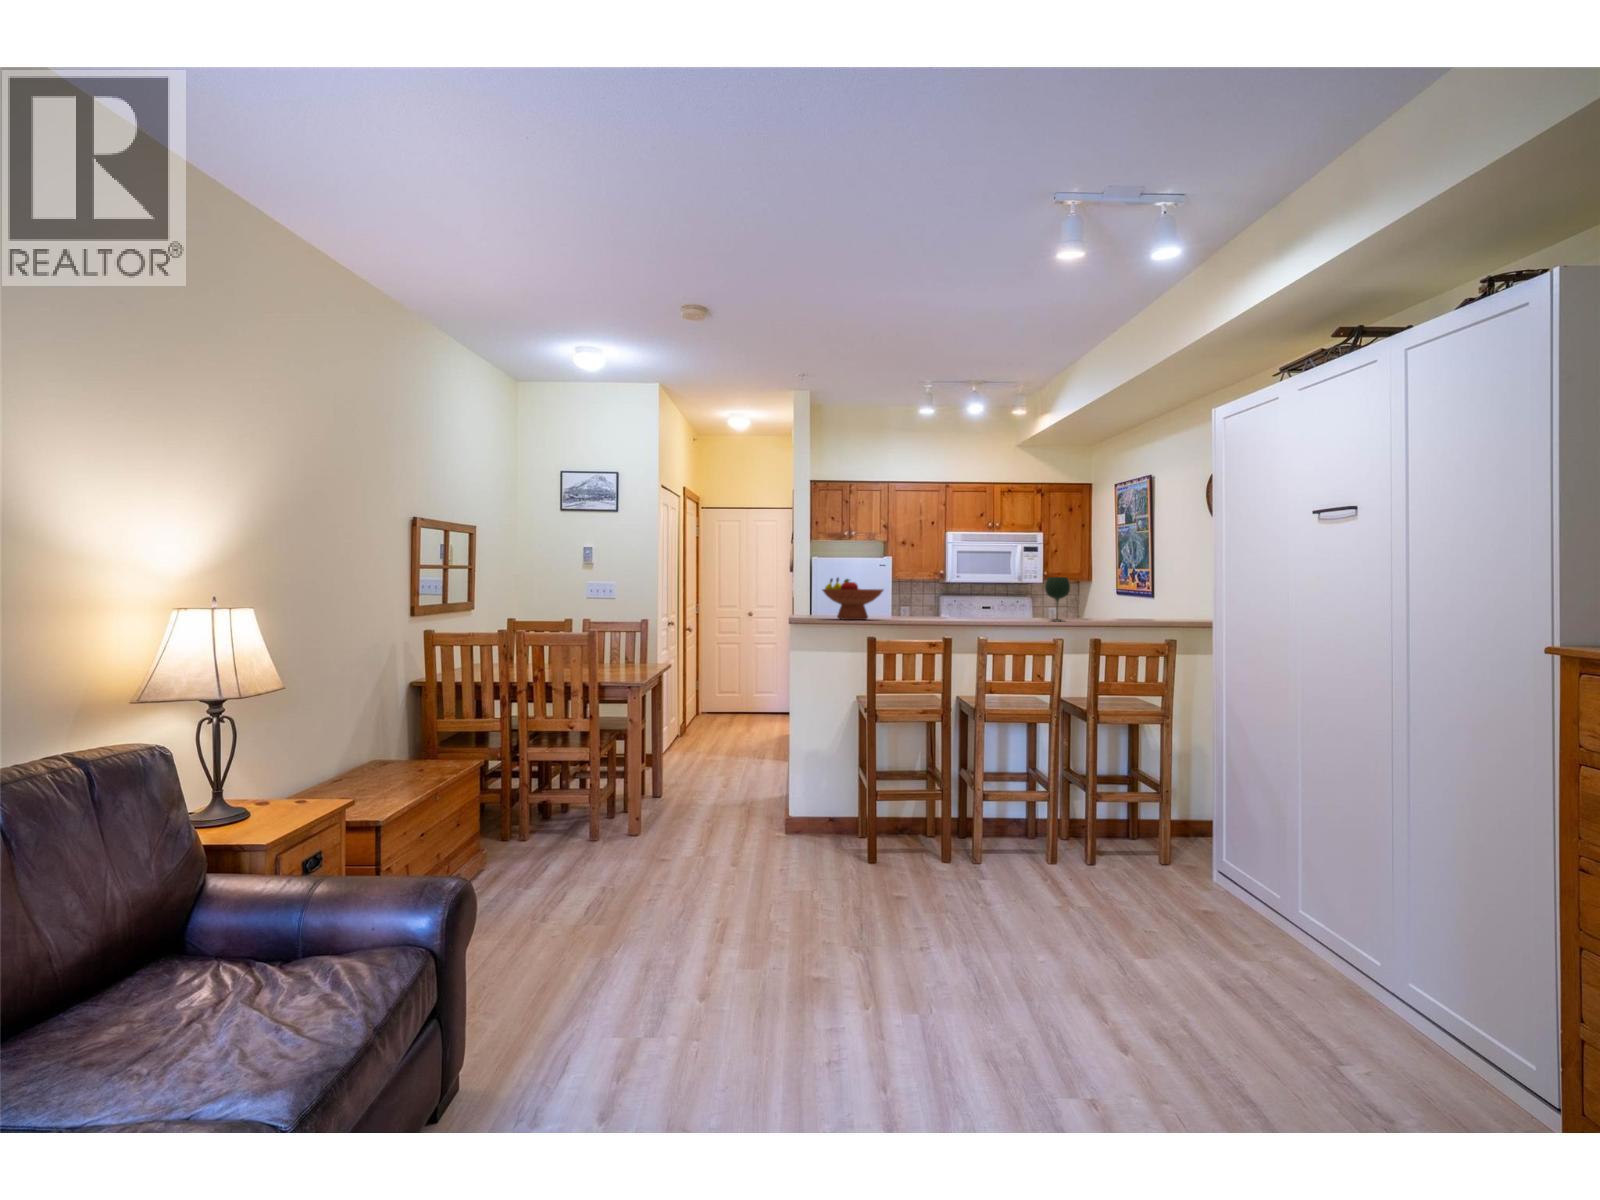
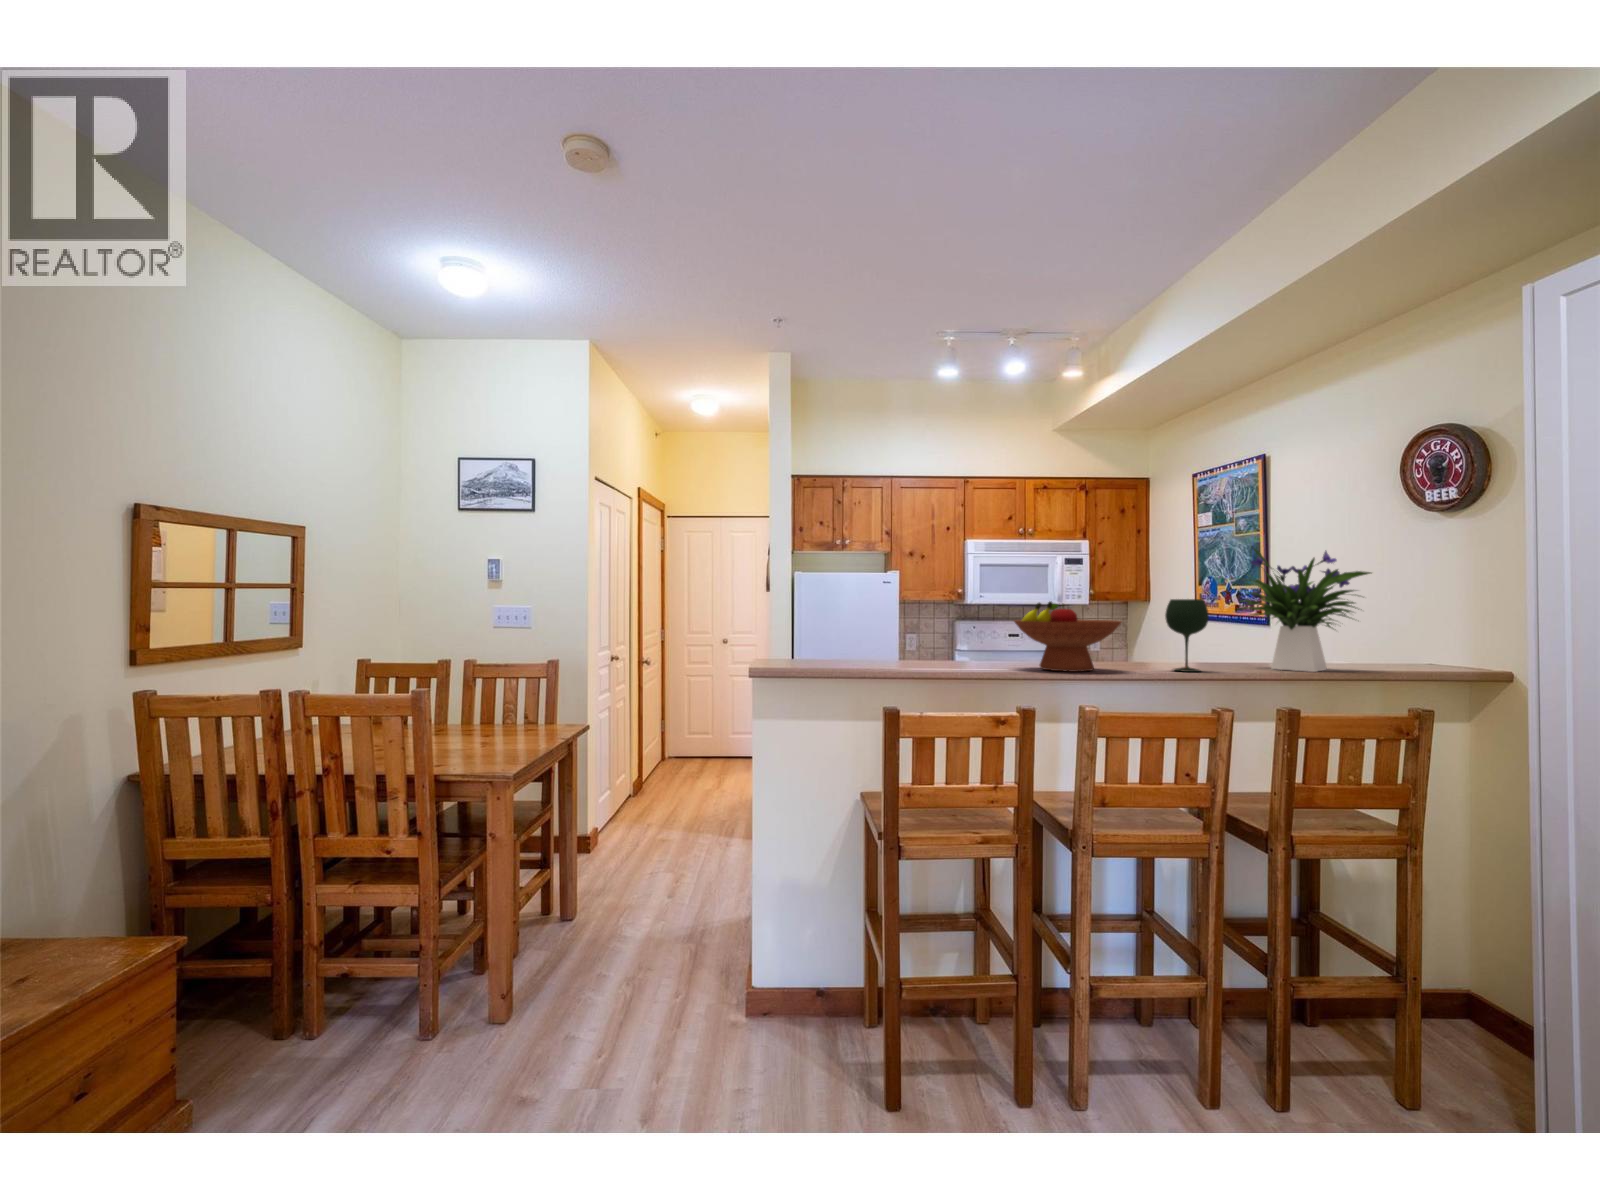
flower arrangement: none [1088,544,1171,622] -> present [1239,548,1371,672]
fruit bowl: present [823,578,883,620] -> present [1014,602,1122,672]

